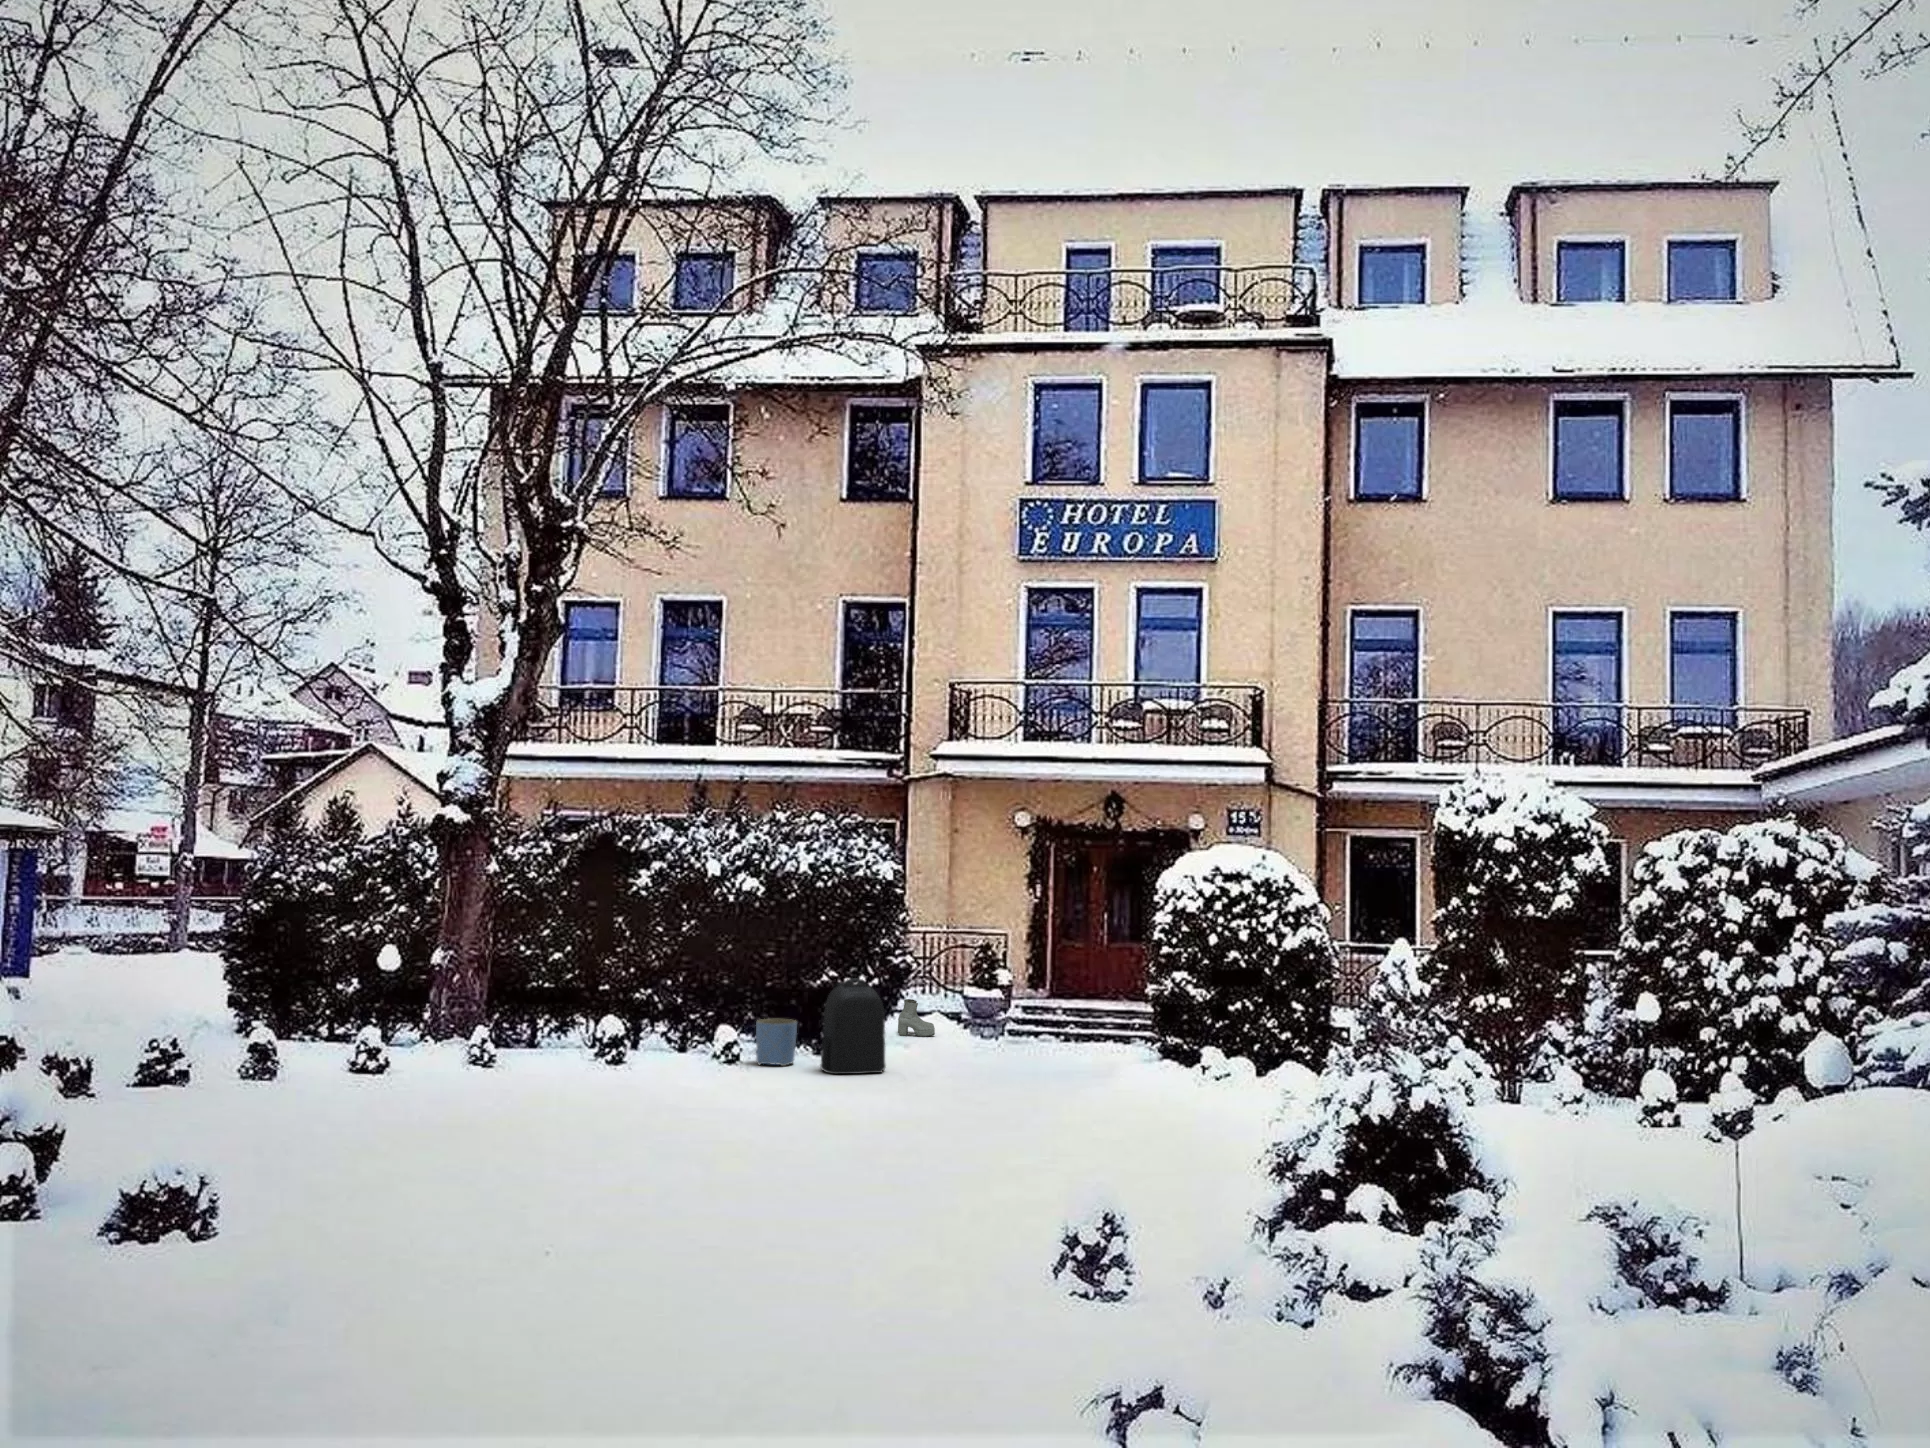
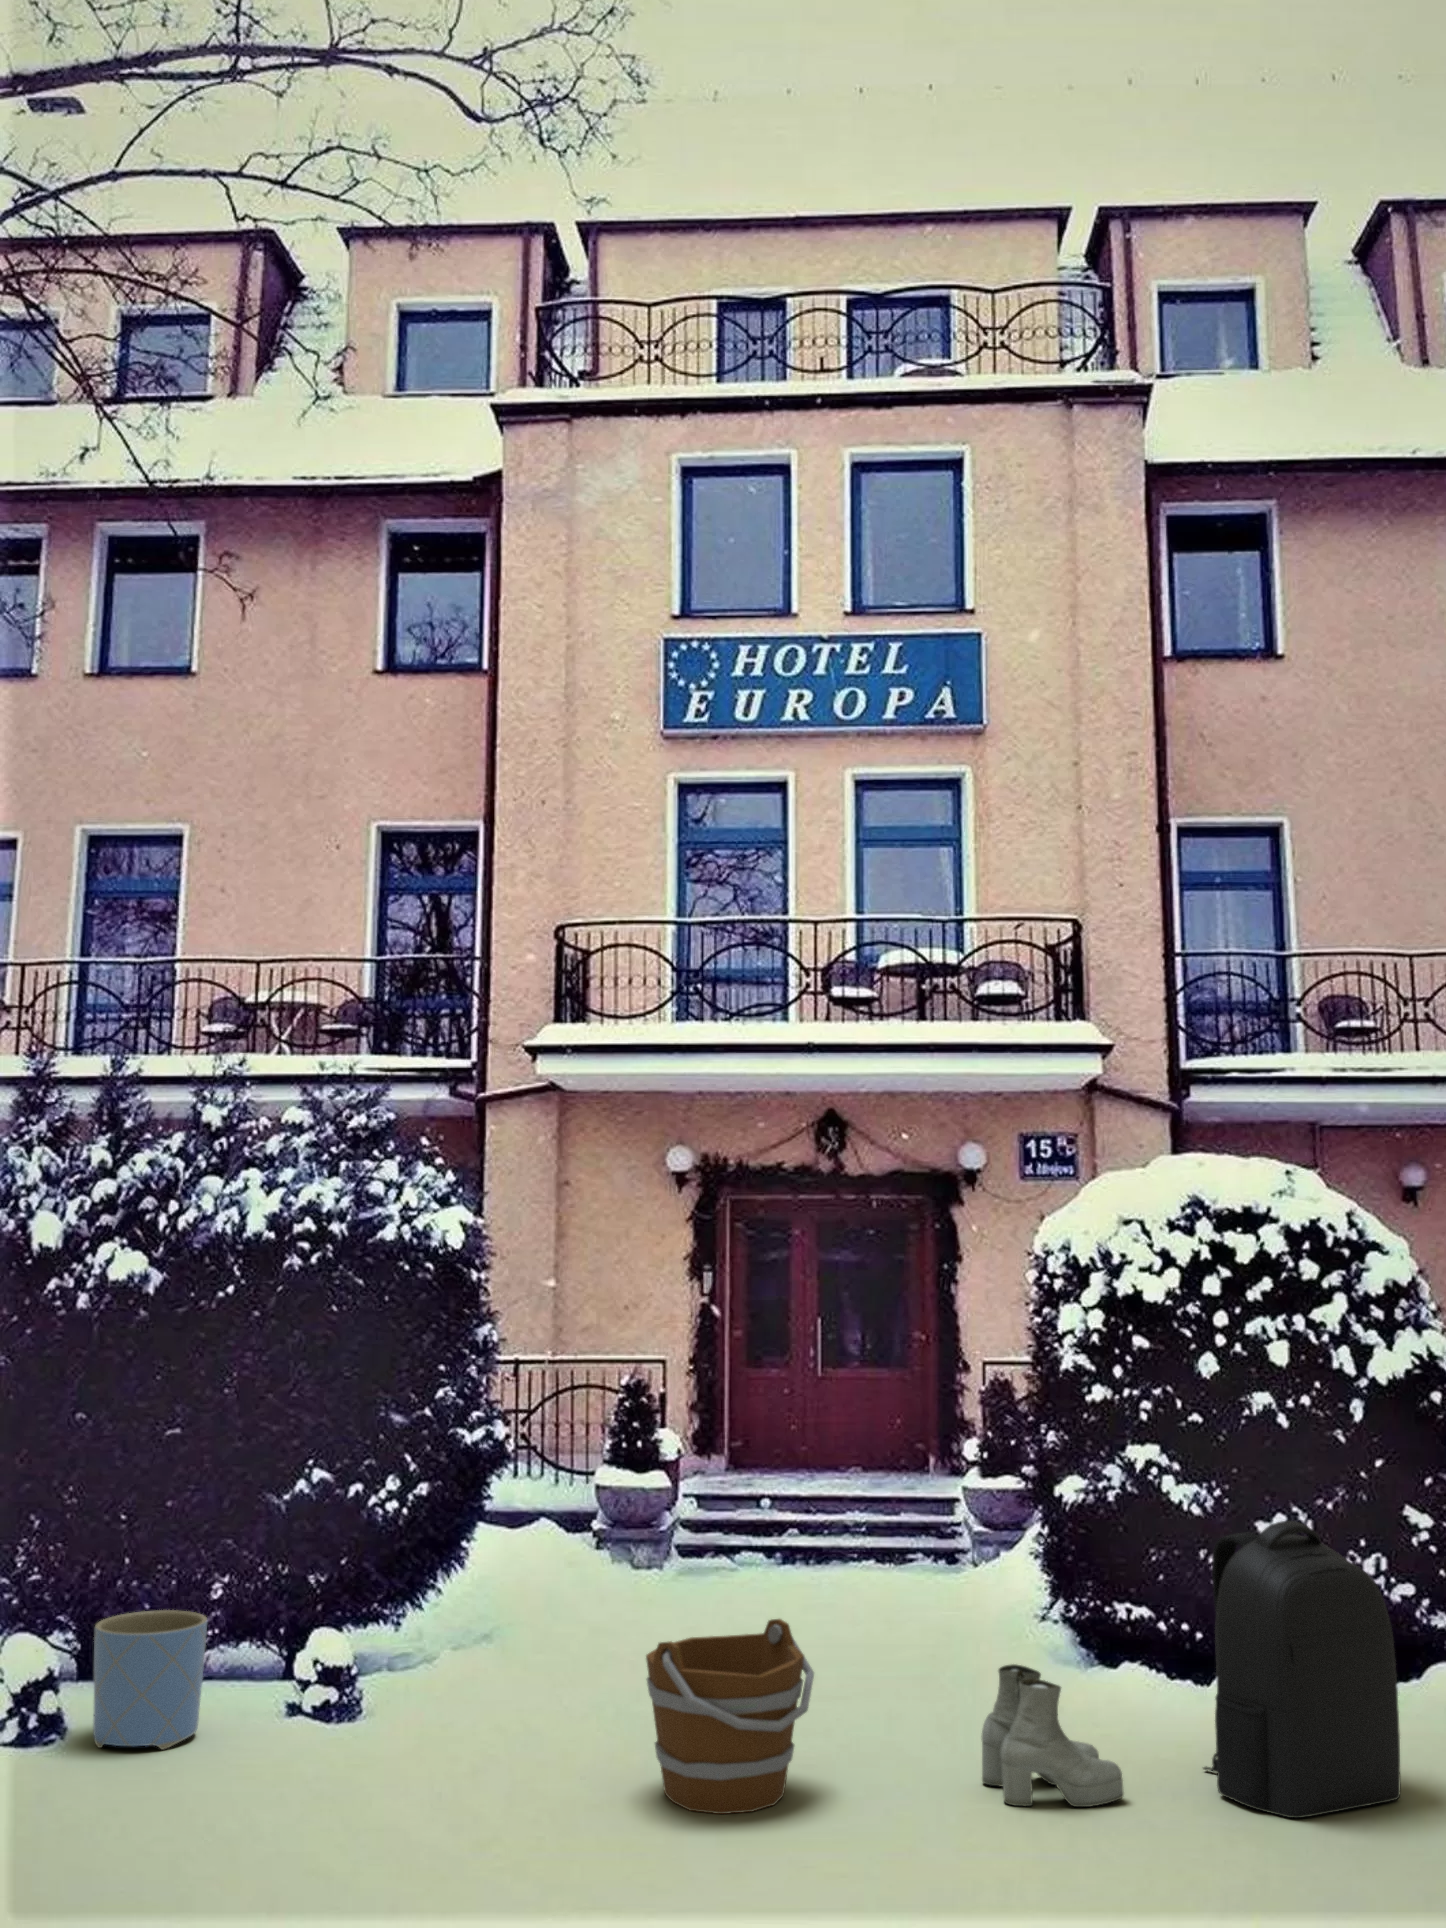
backpack: present [821,978,886,1074] -> present [1203,1521,1401,1818]
boots: present [898,999,935,1037] -> present [981,1664,1124,1807]
bucket: none [959,1025,1020,1087] -> present [646,1619,814,1814]

